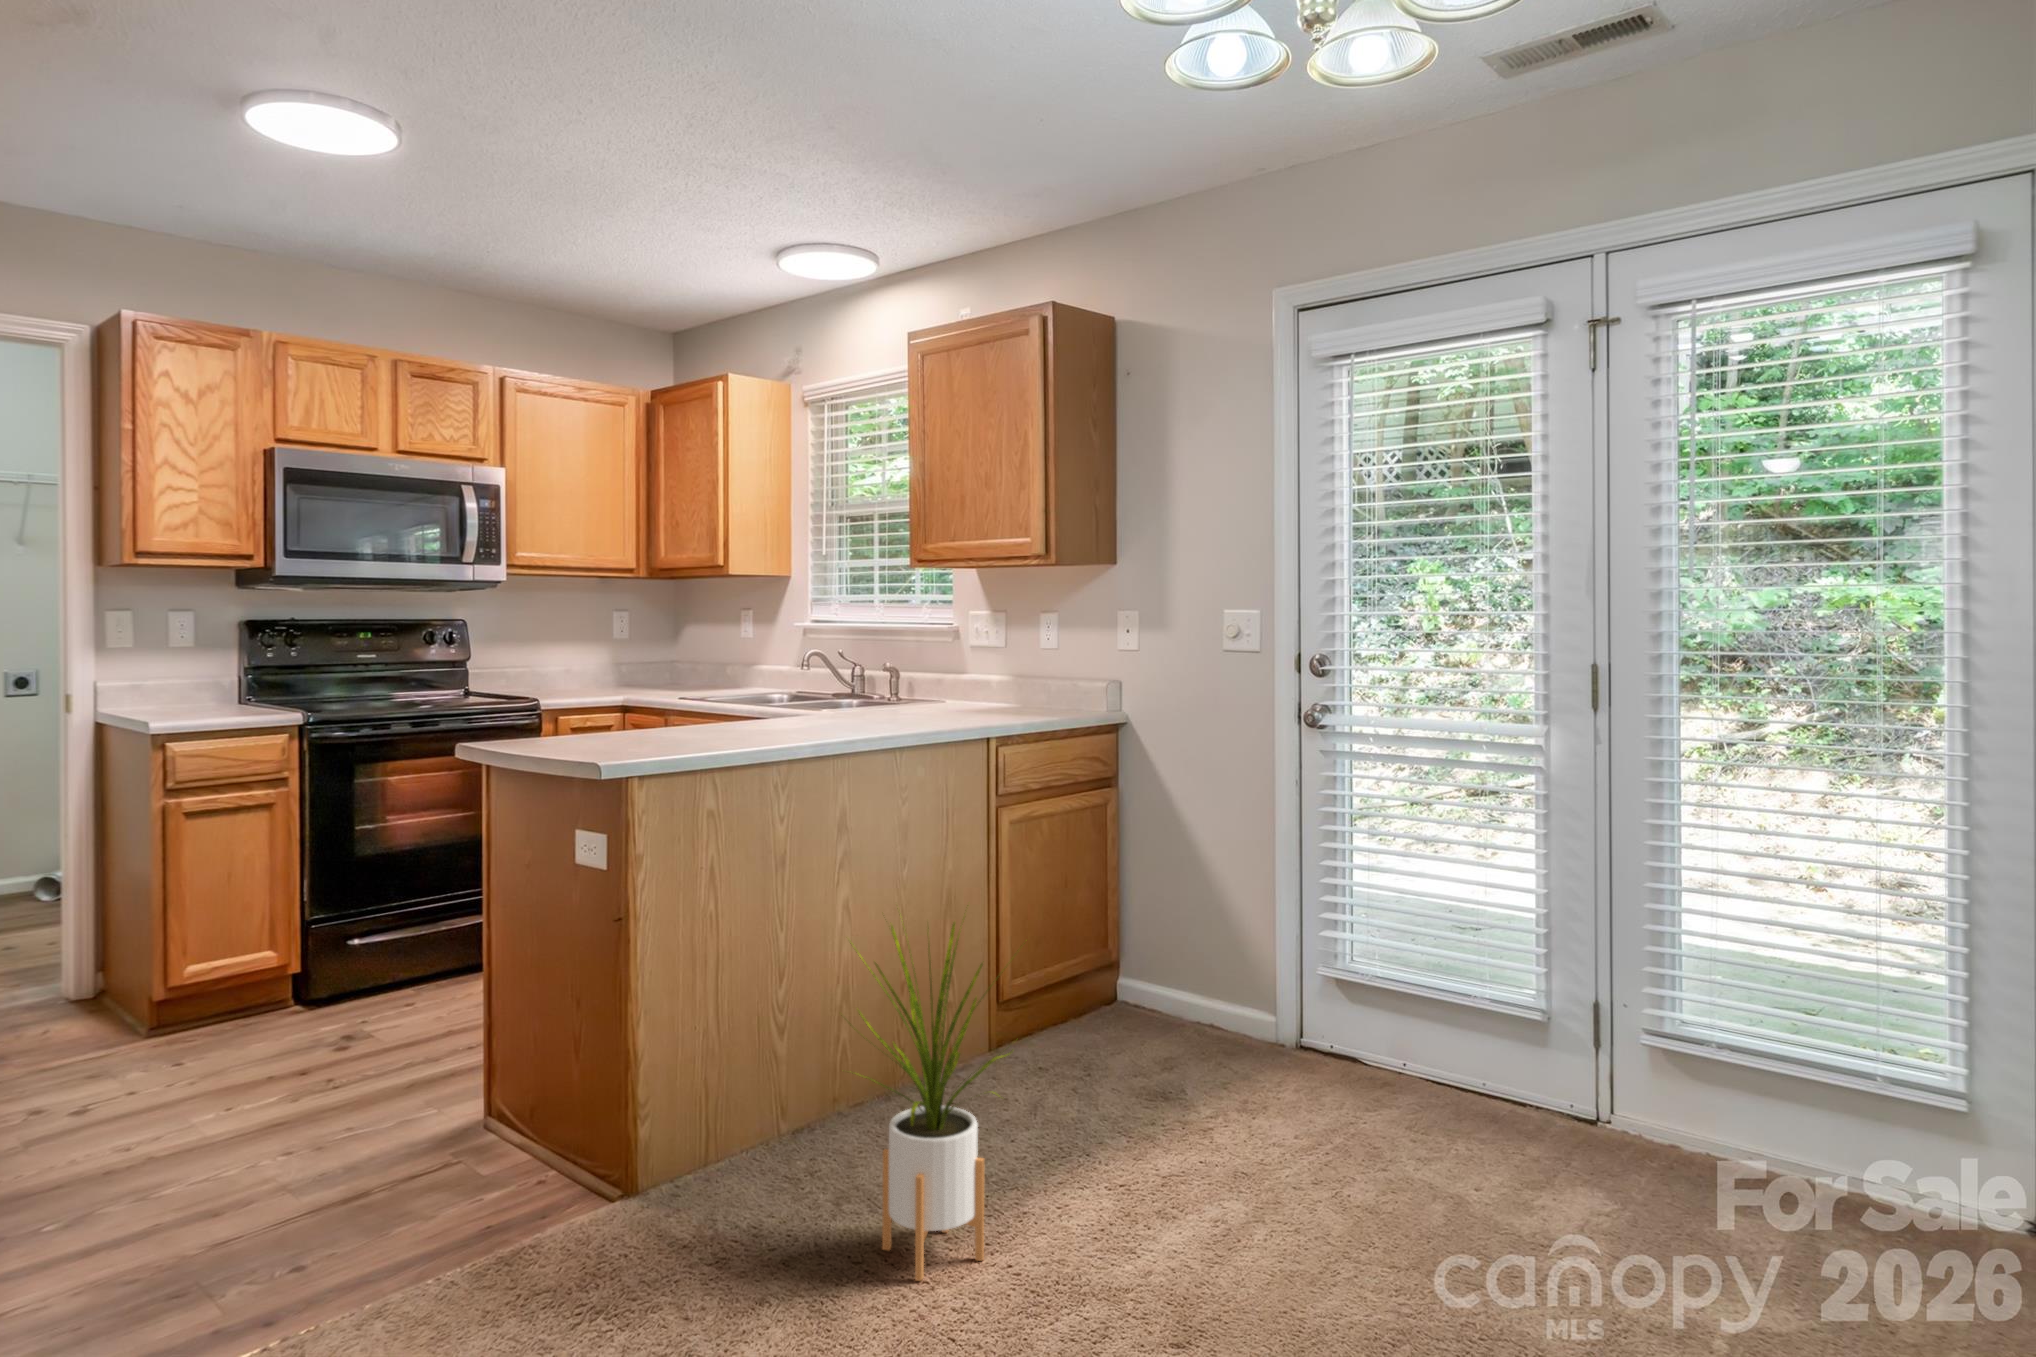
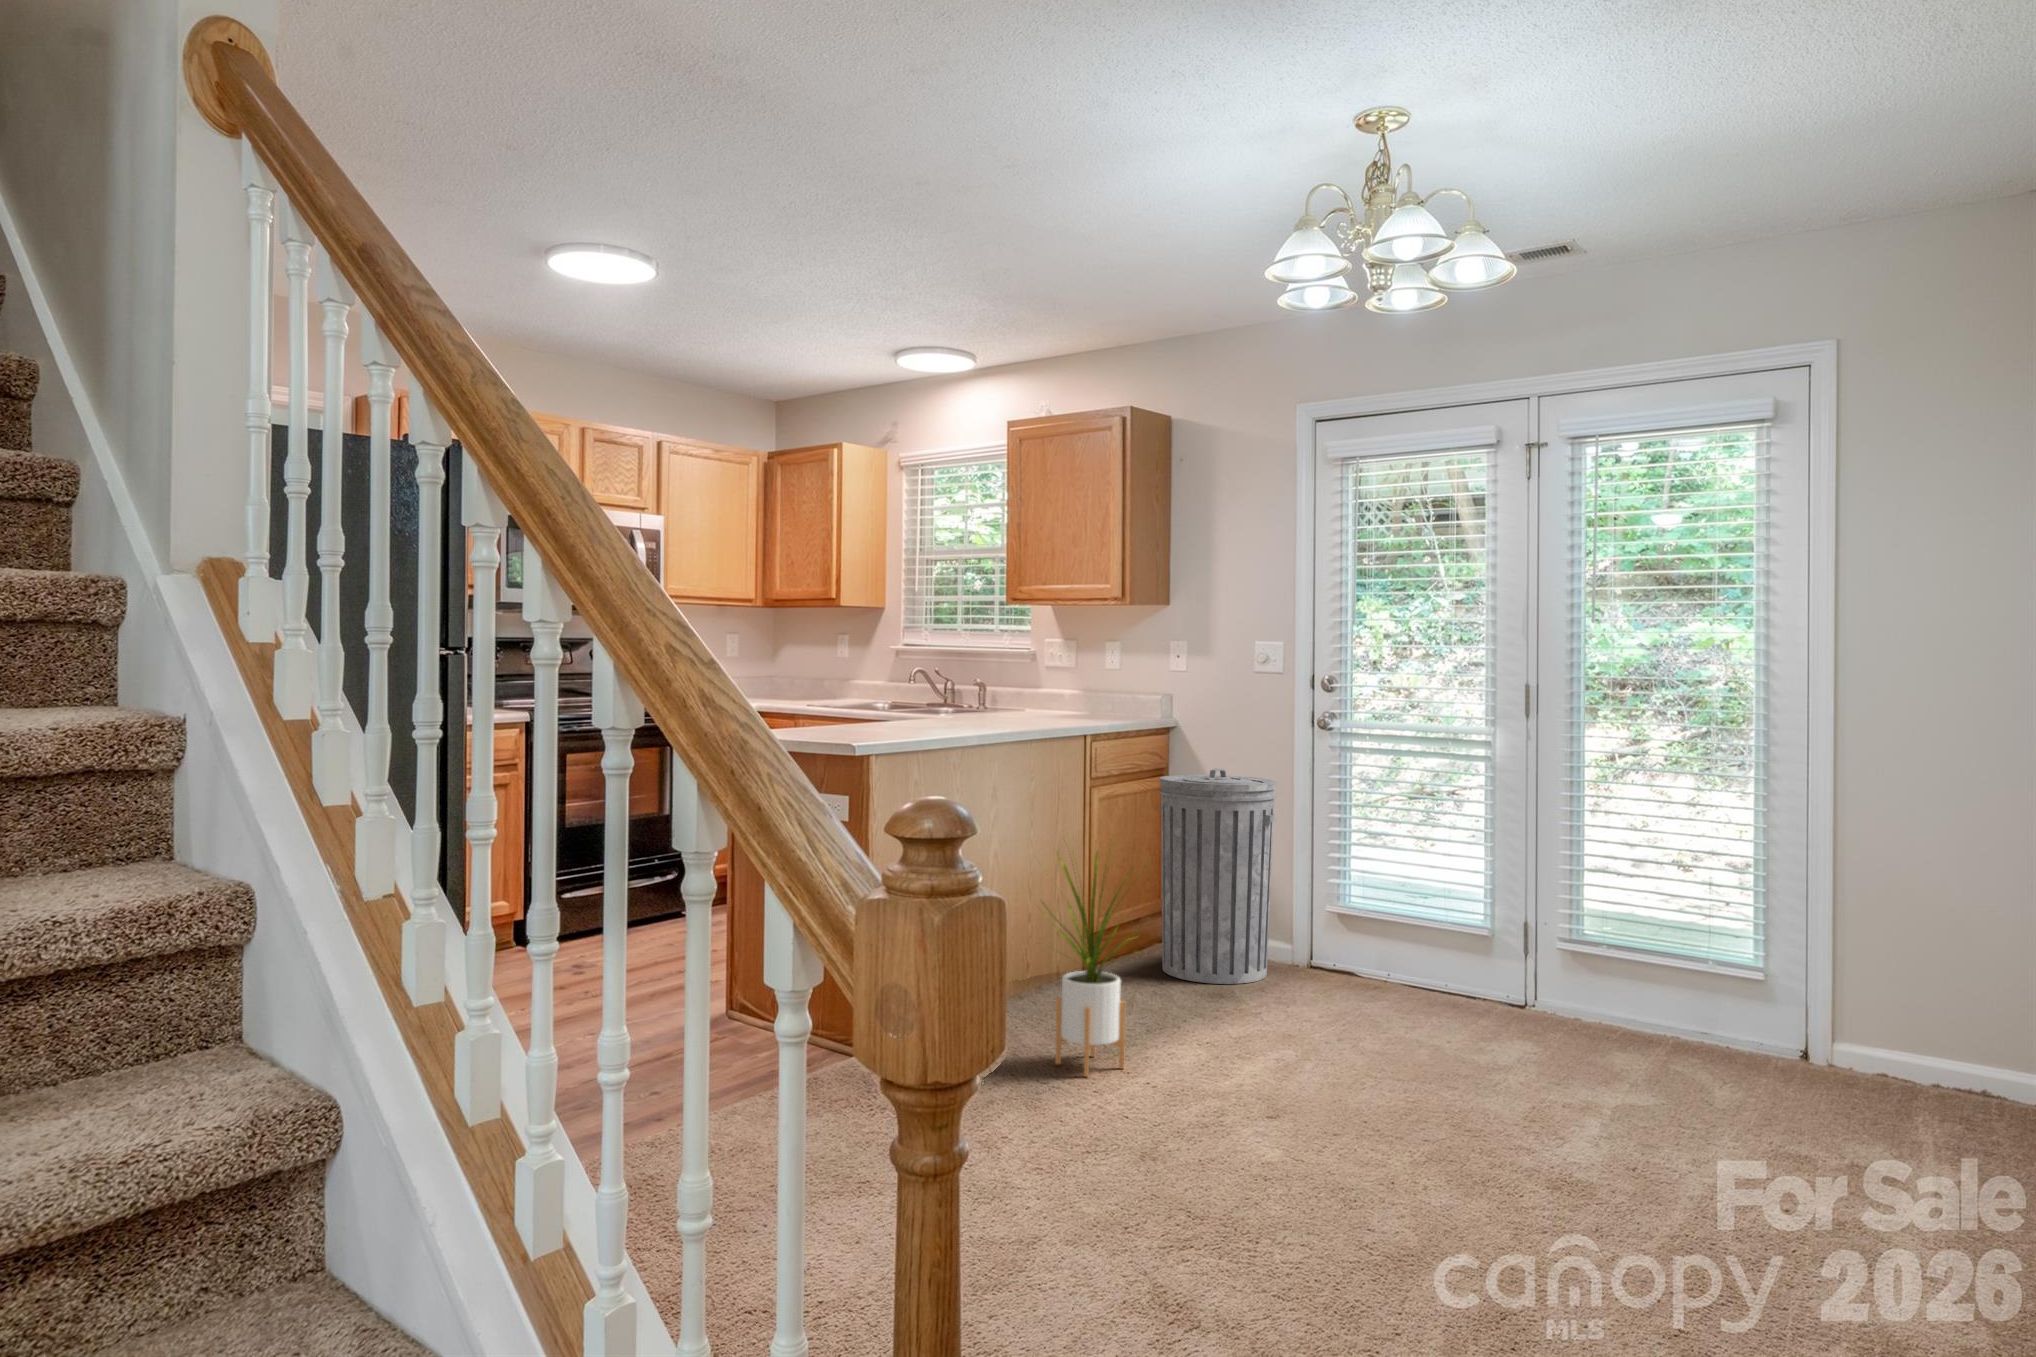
trash can: none [1091,781,1246,1074] -> present [1160,768,1277,984]

